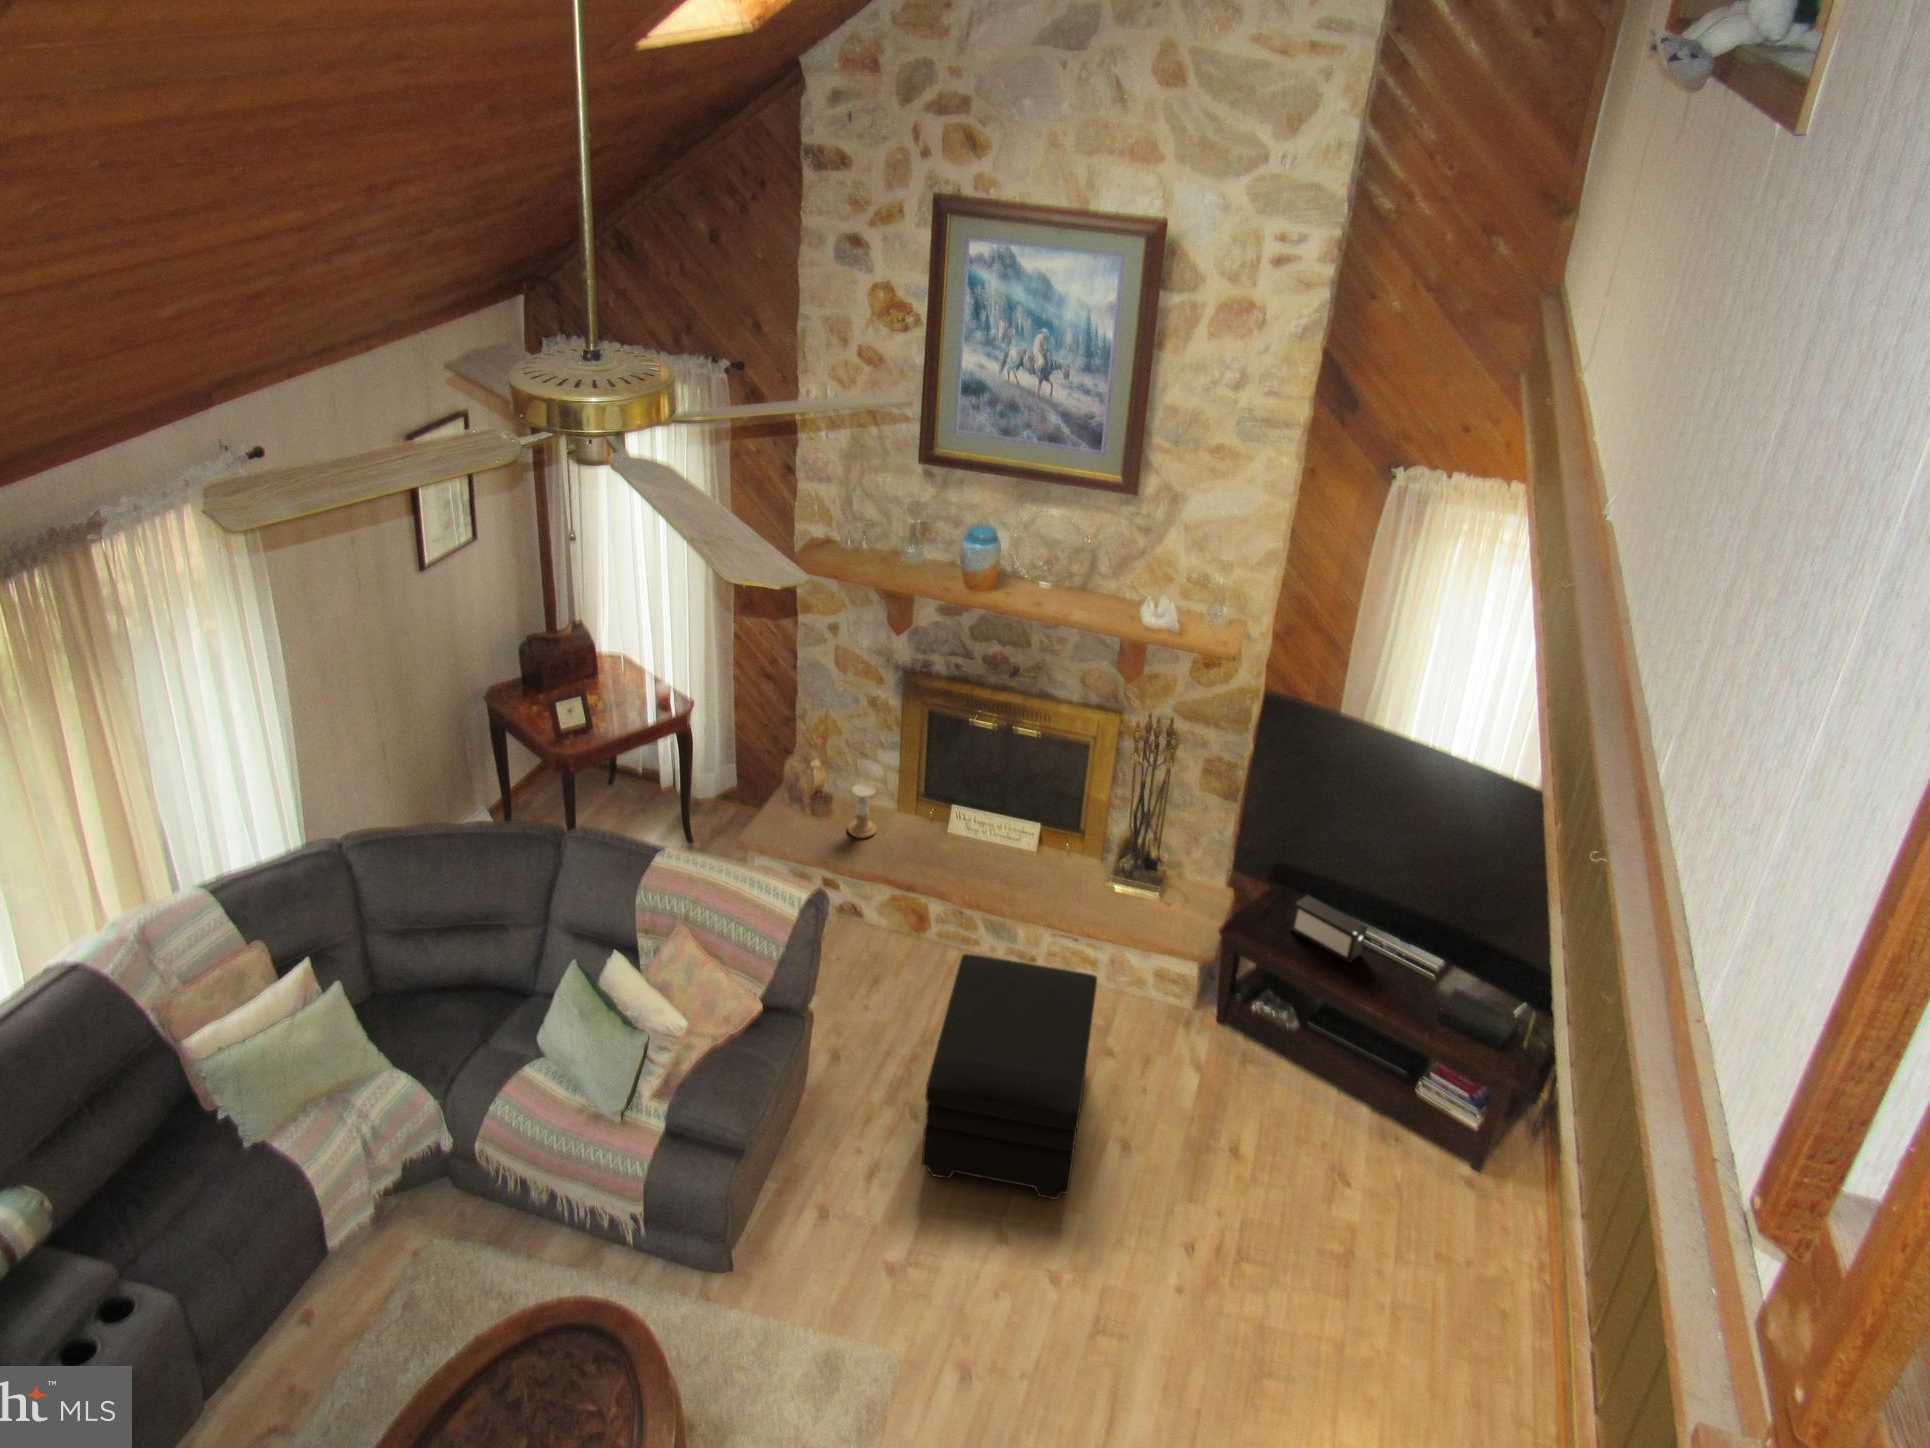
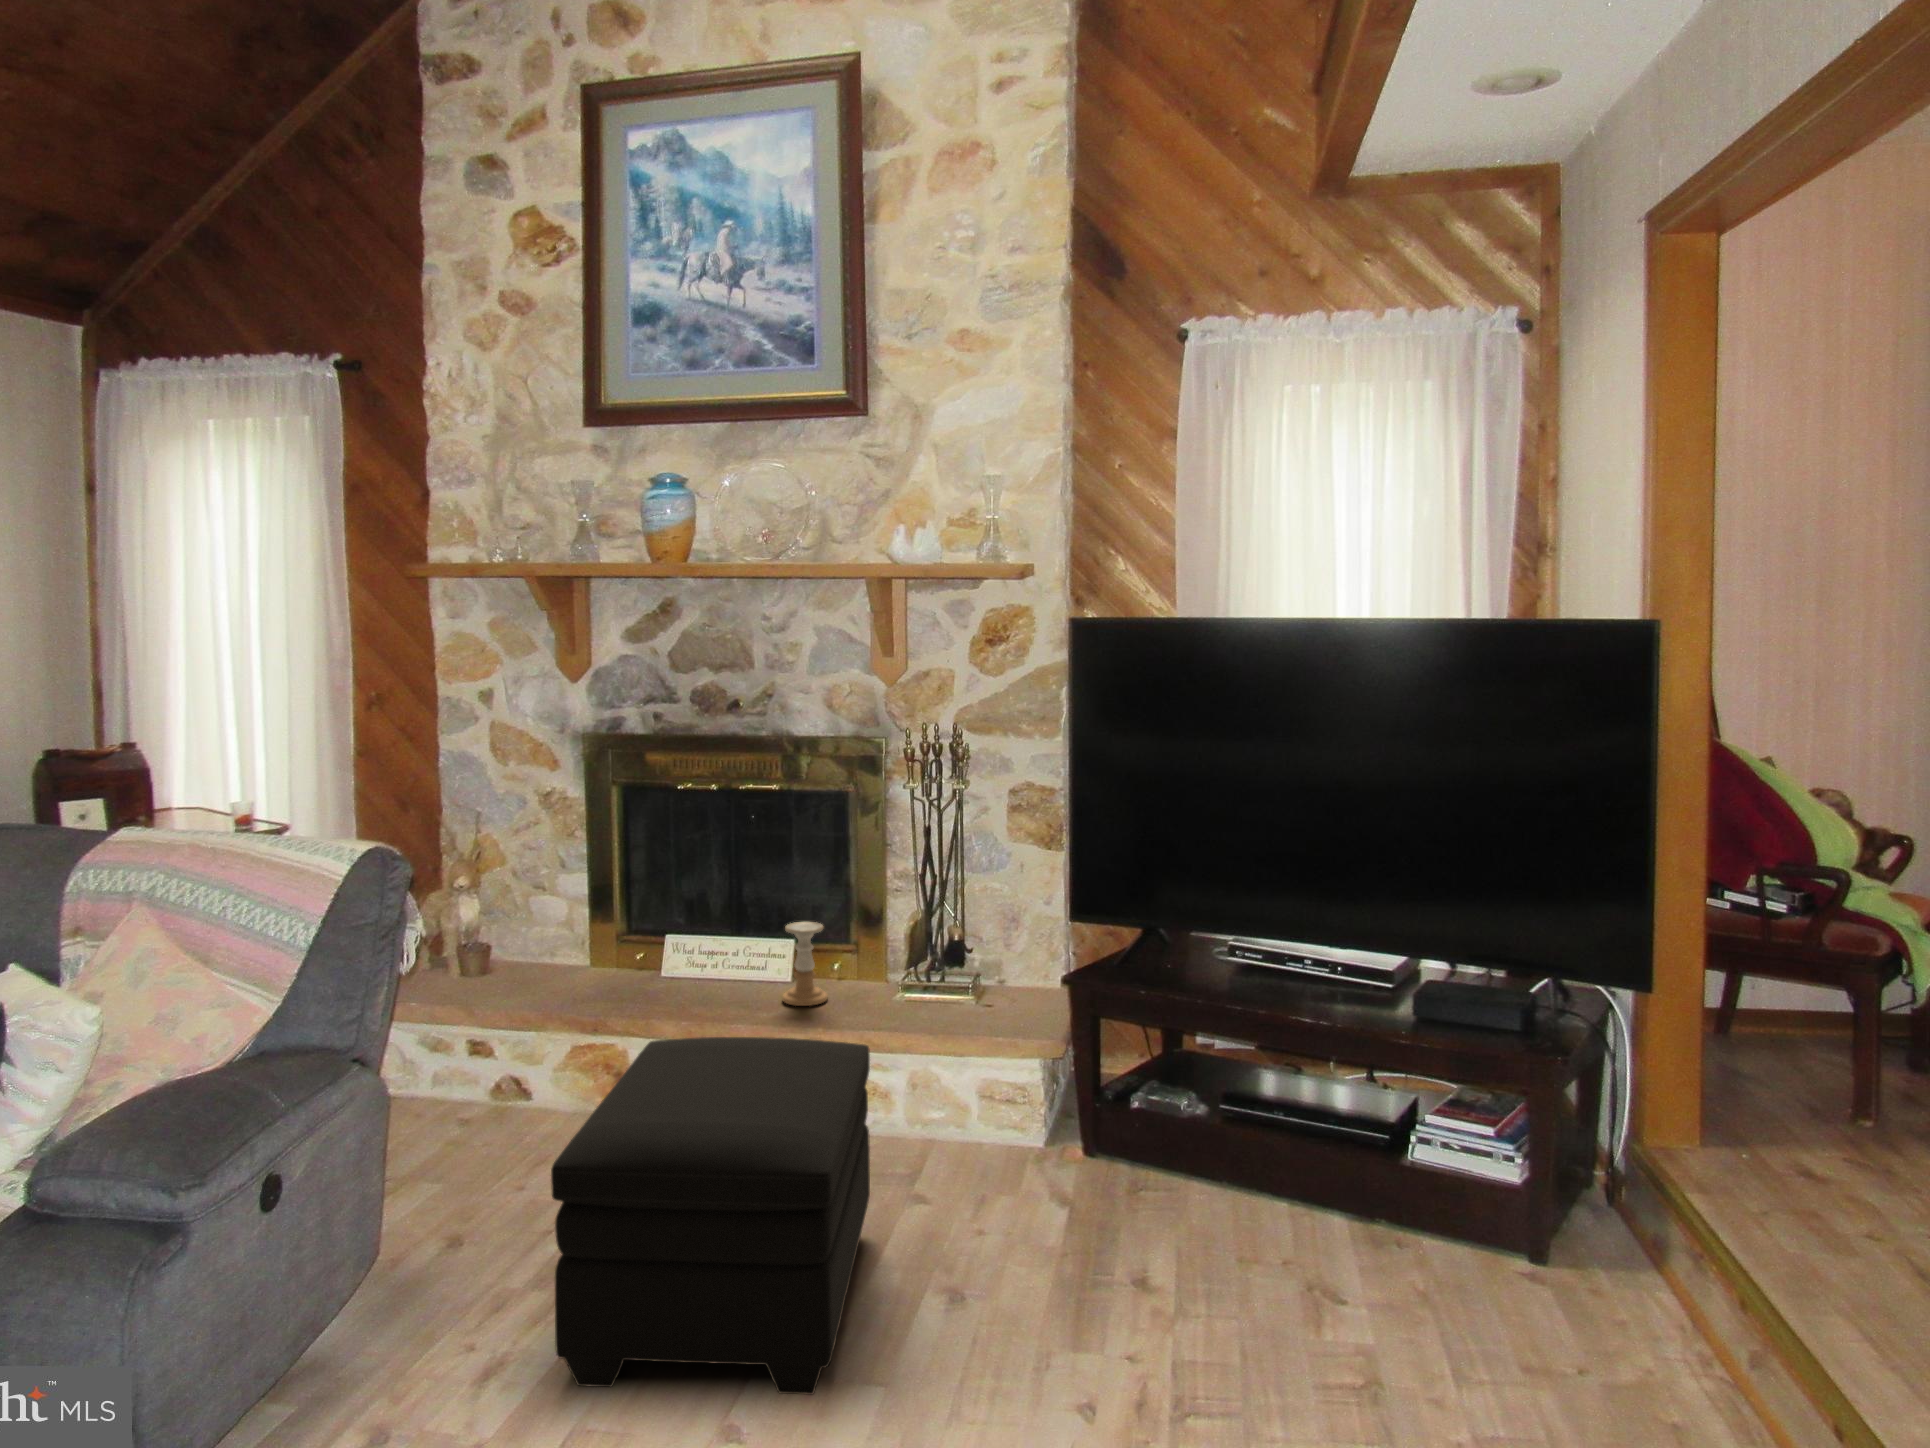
candle holder: present [848,784,876,838] -> present [782,922,828,1006]
speaker: present [1290,895,1367,962] -> none [1164,920,1275,995]

